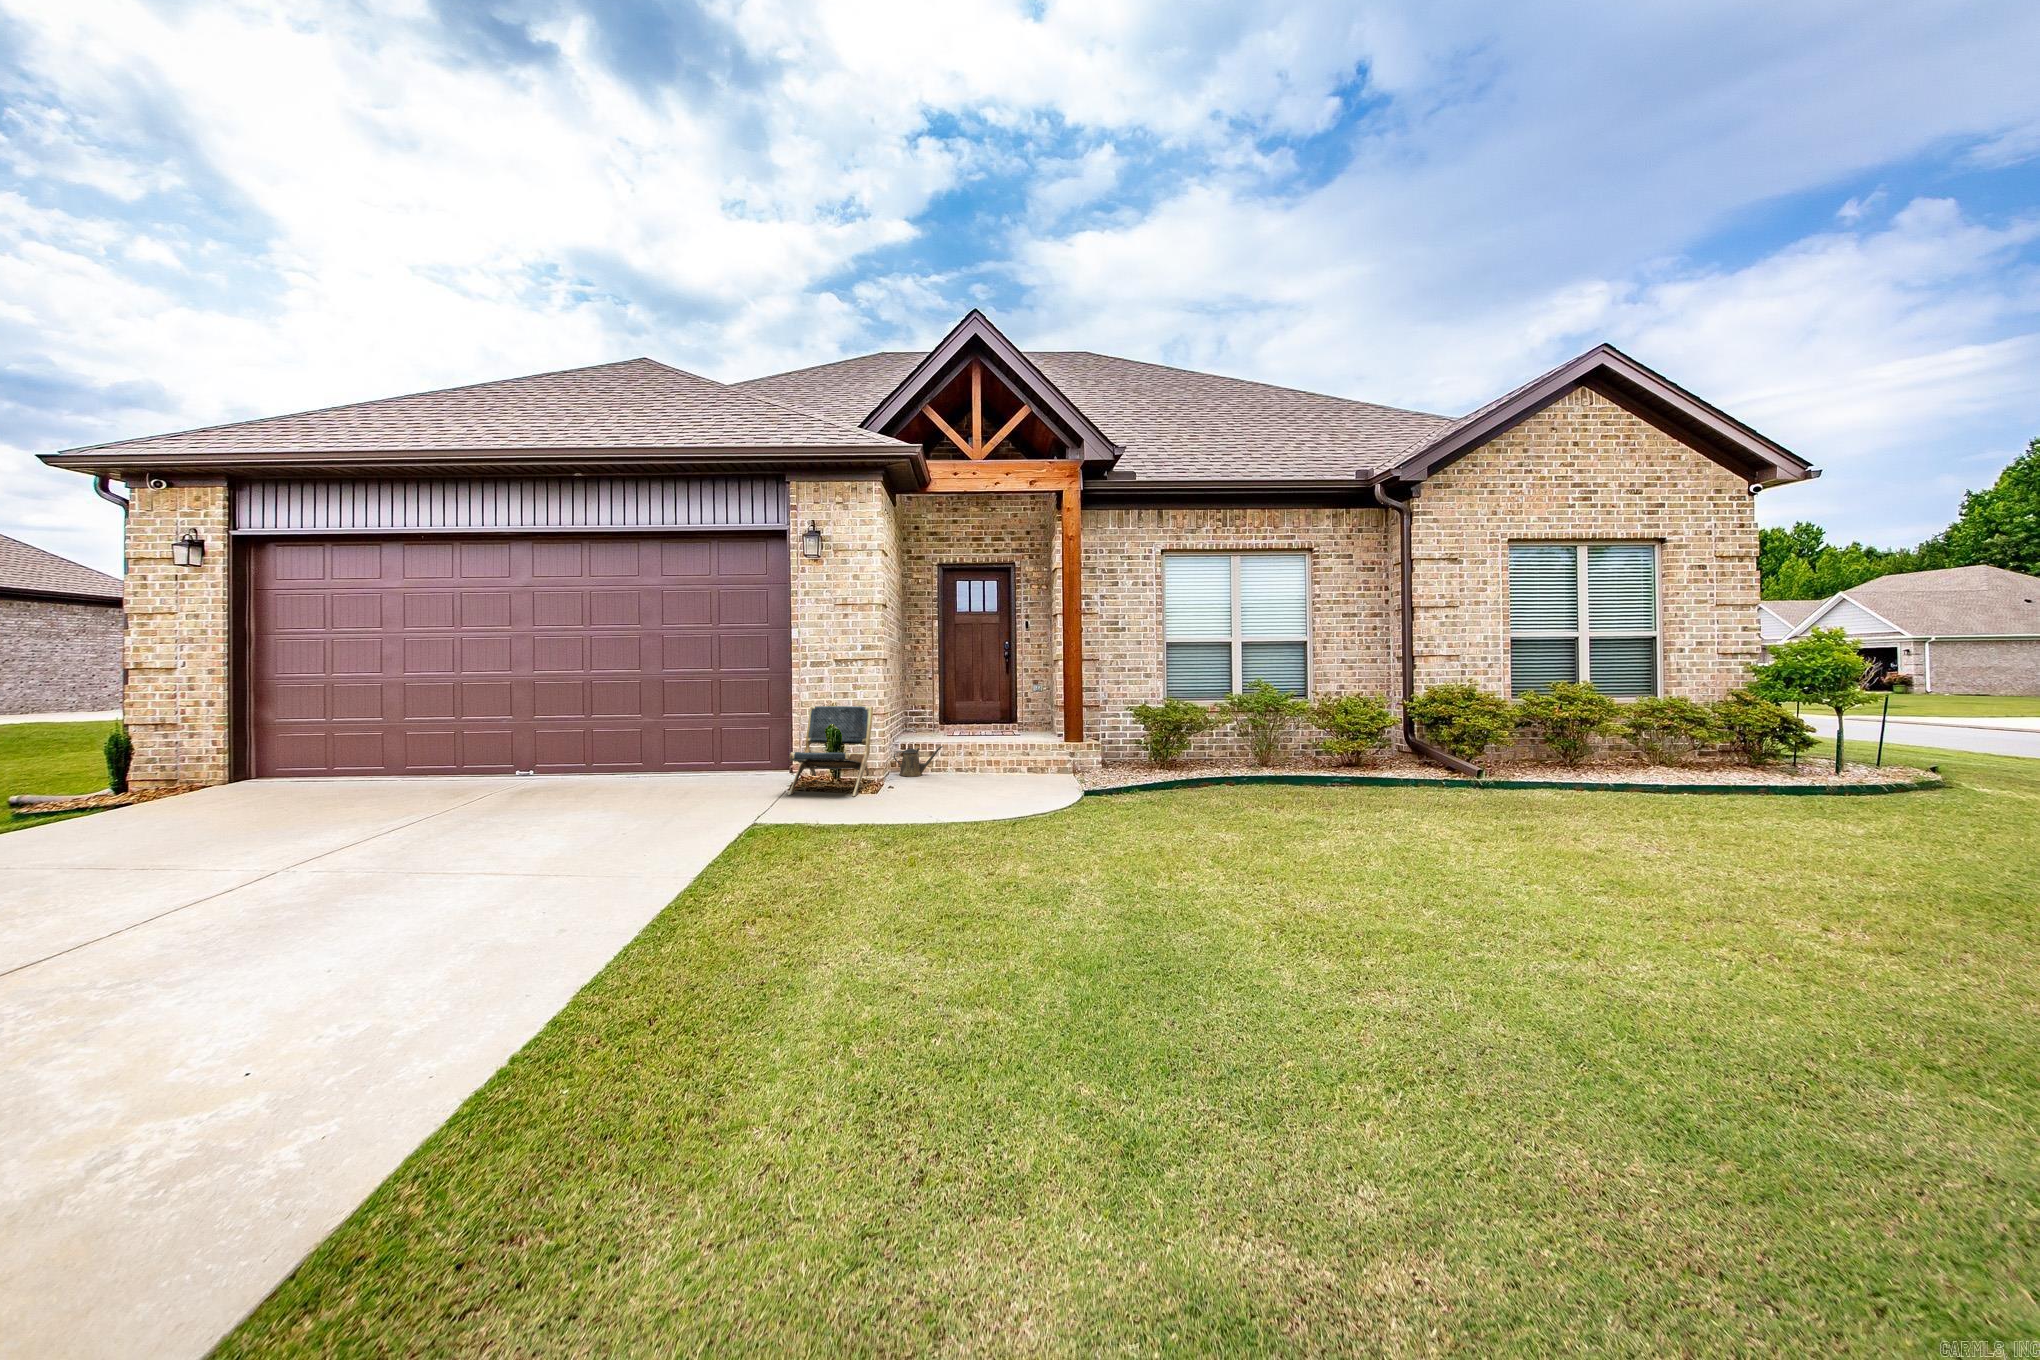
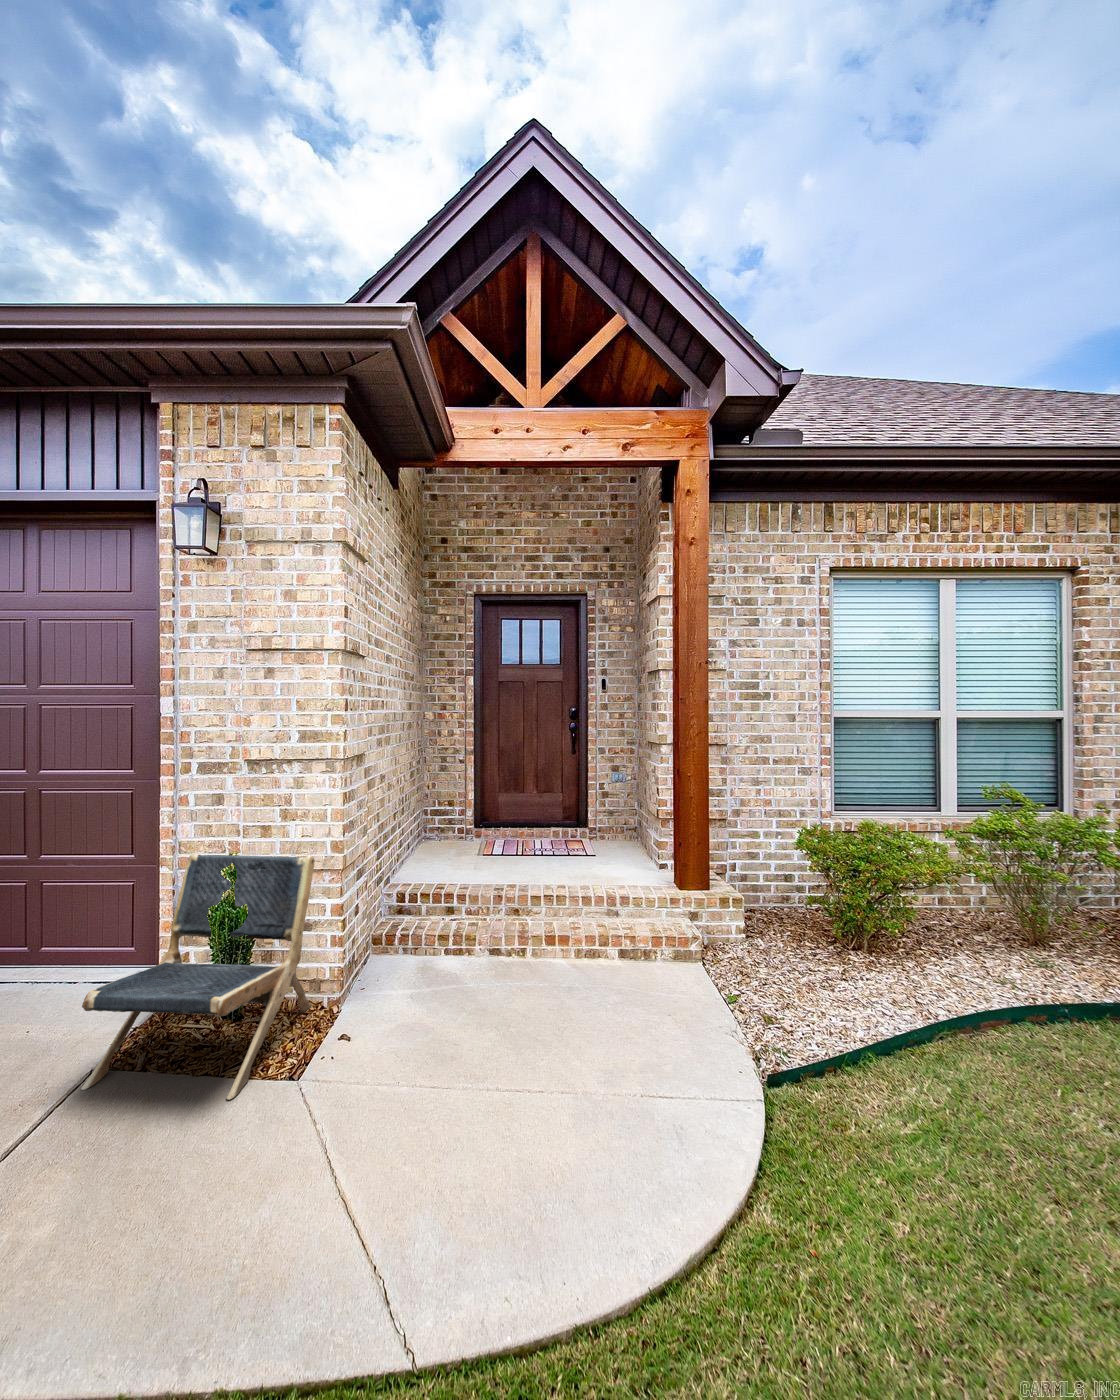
watering can: present [894,746,943,777] -> none [367,919,461,982]

